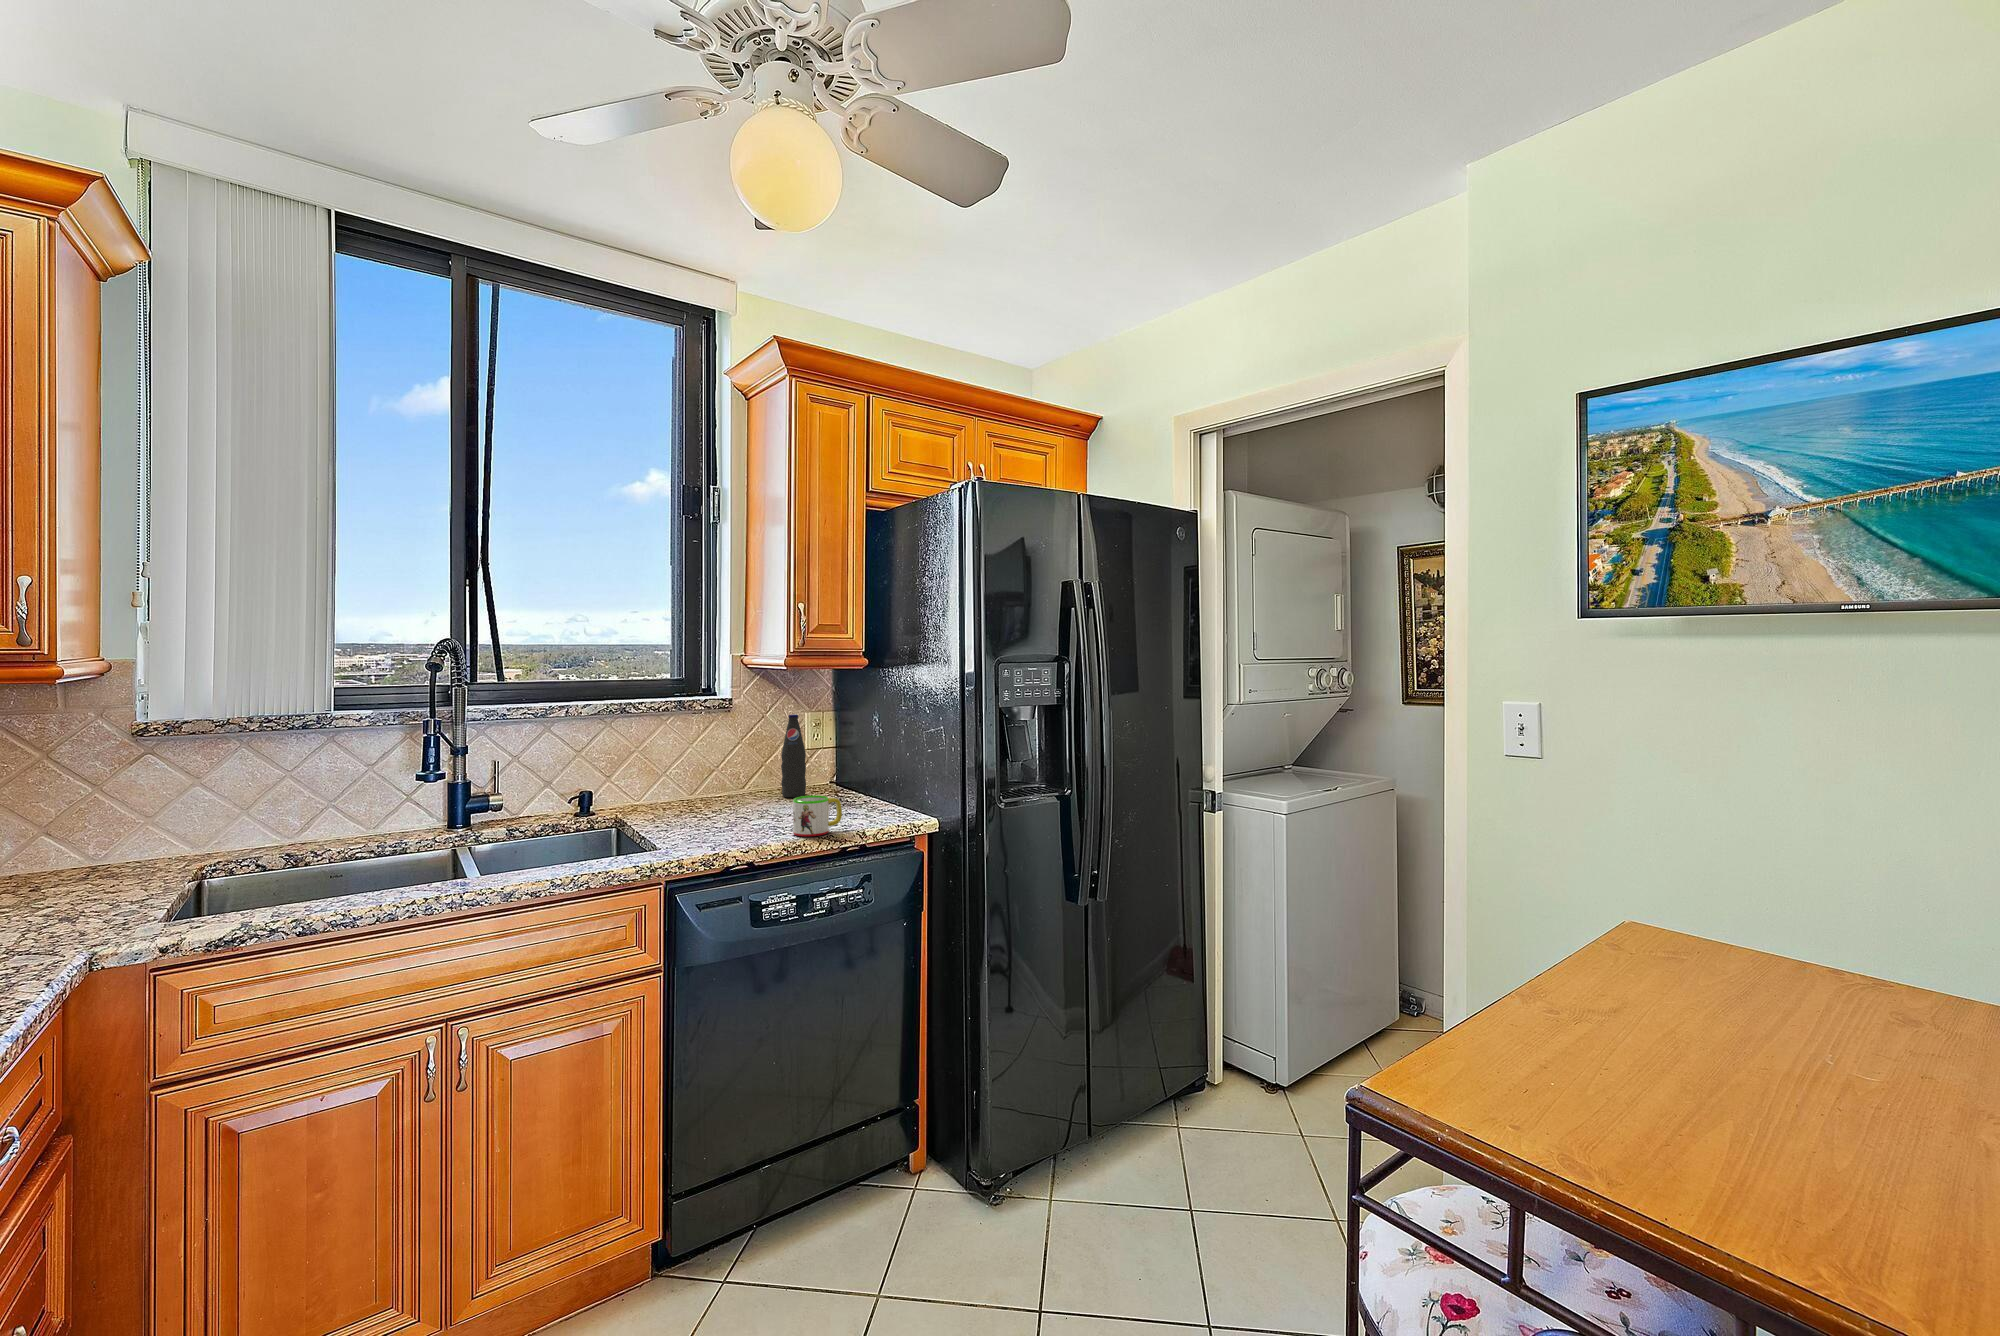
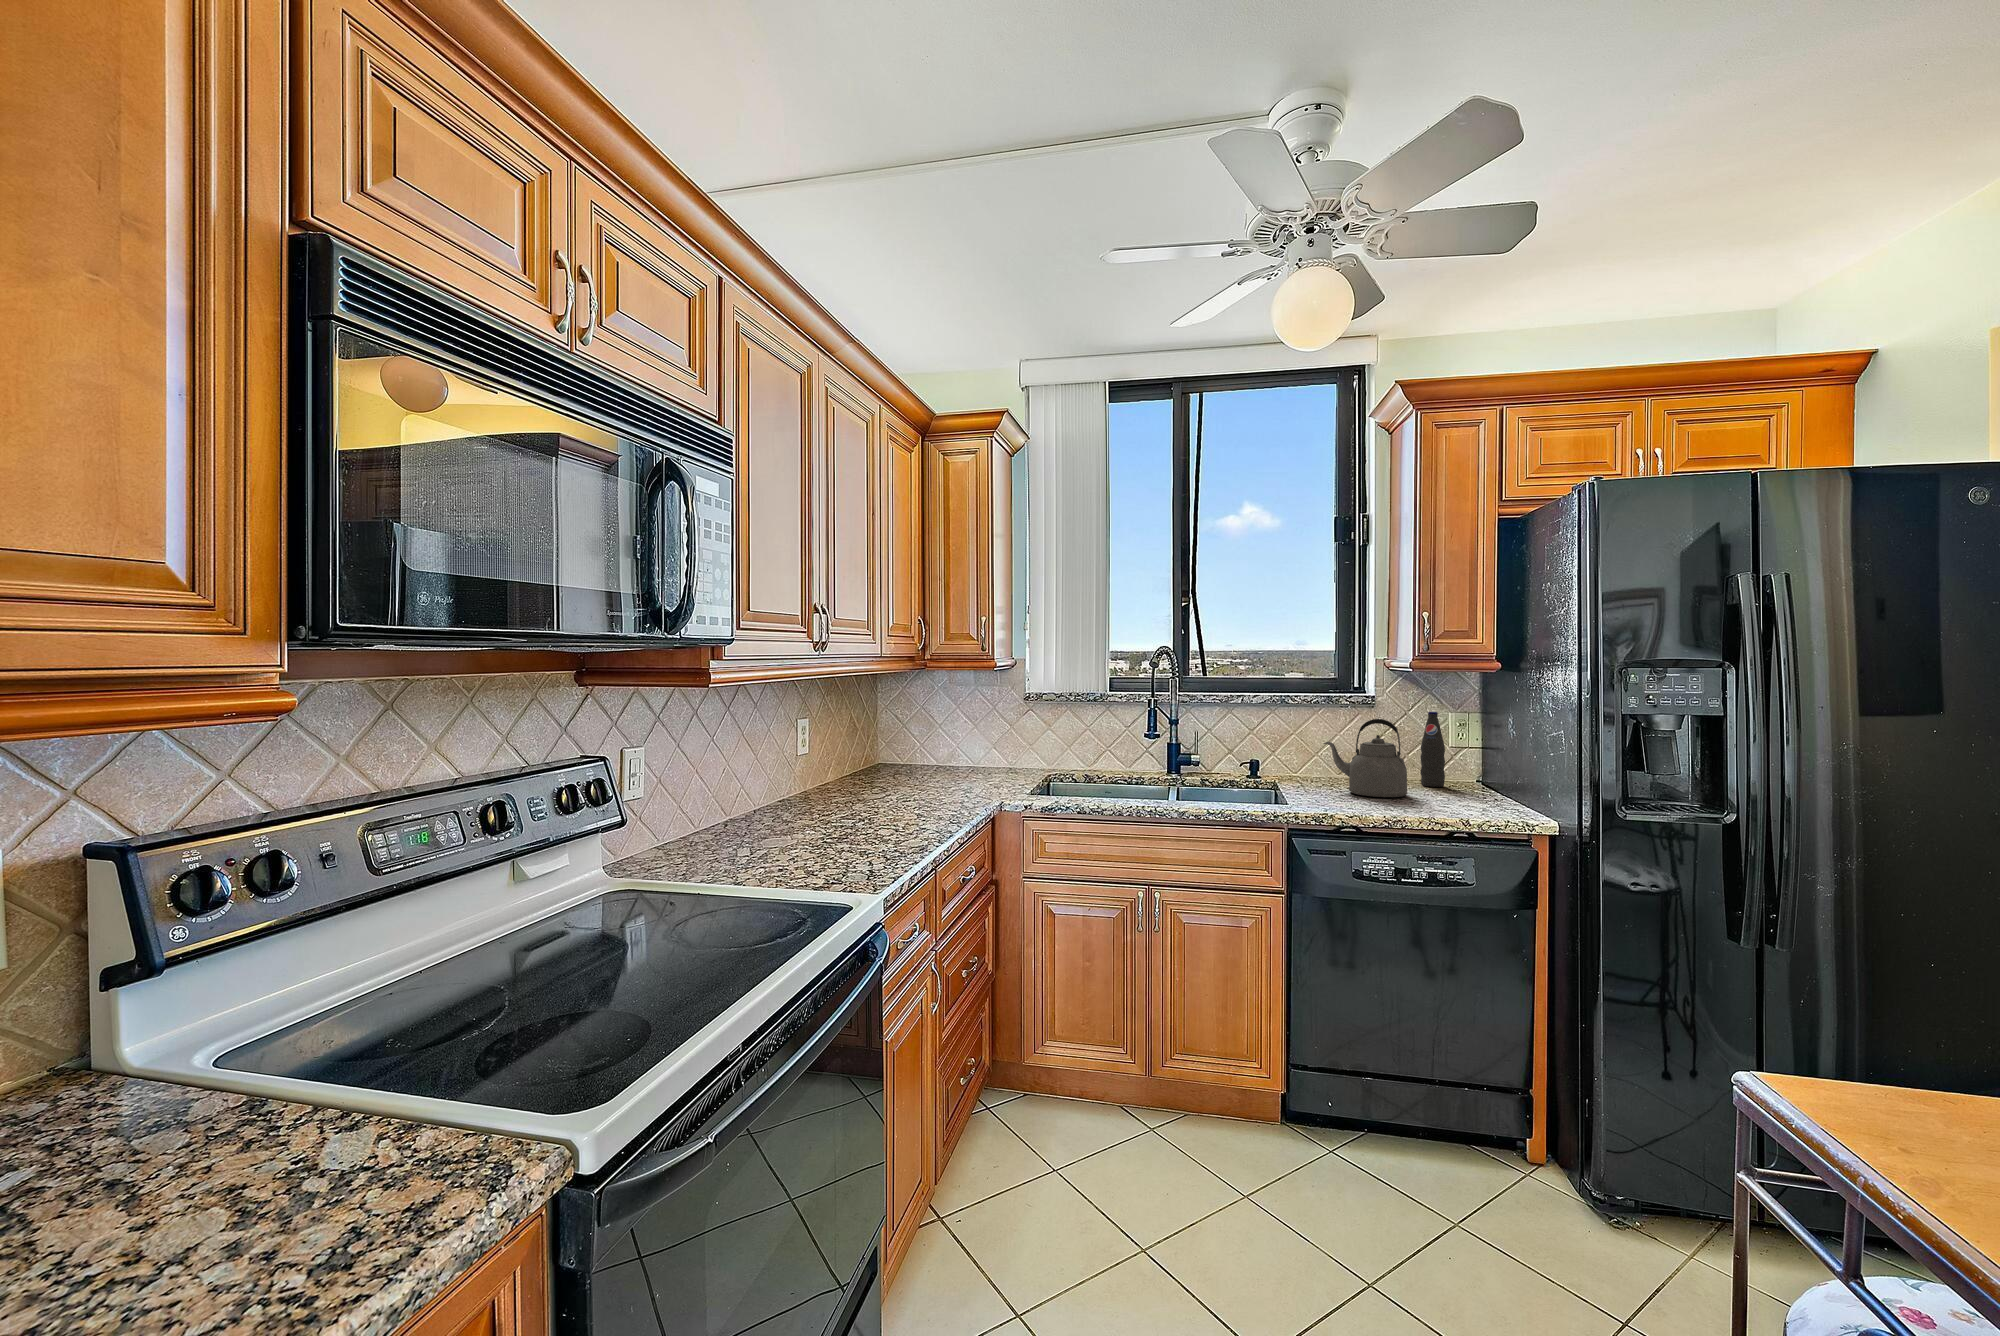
kettle: none [684,727,782,821] -> present [1324,719,1407,797]
mug: present [793,795,842,836] -> none [1403,779,1451,814]

